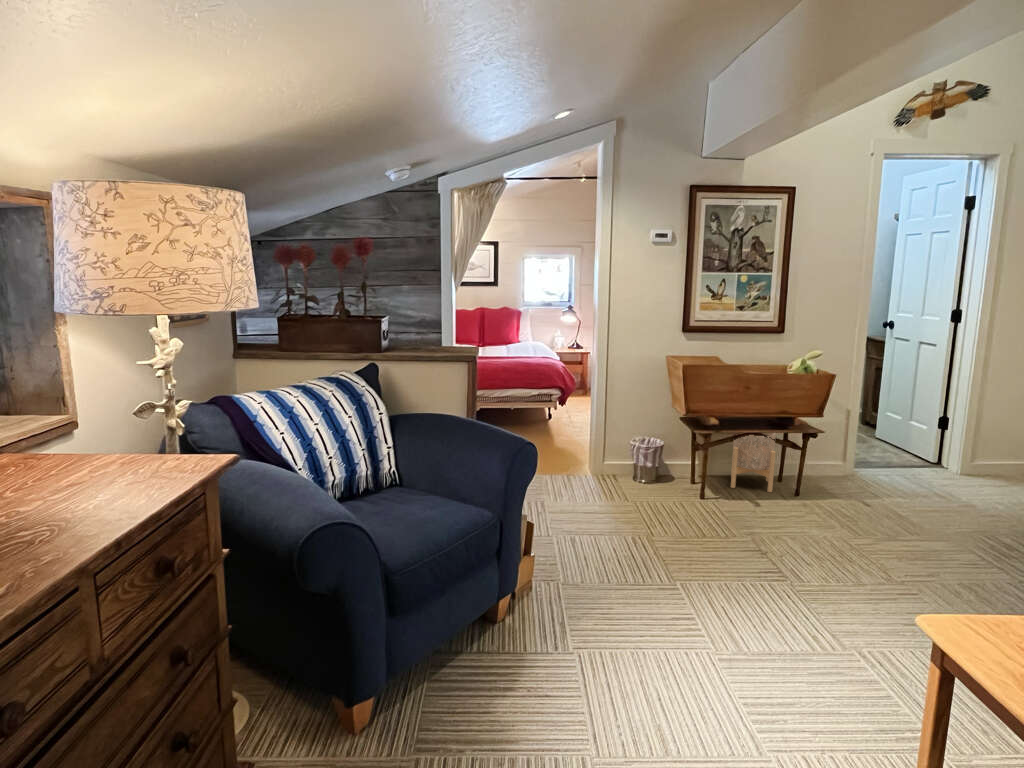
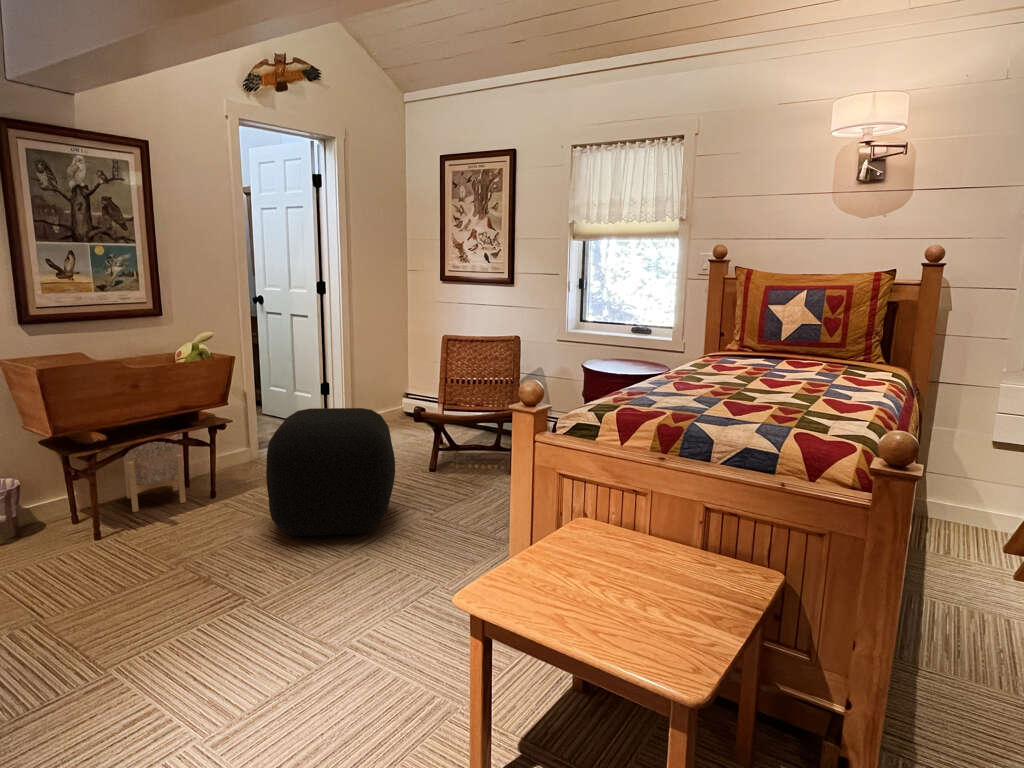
ottoman: none [832,433,985,571] -> present [266,408,395,536]

